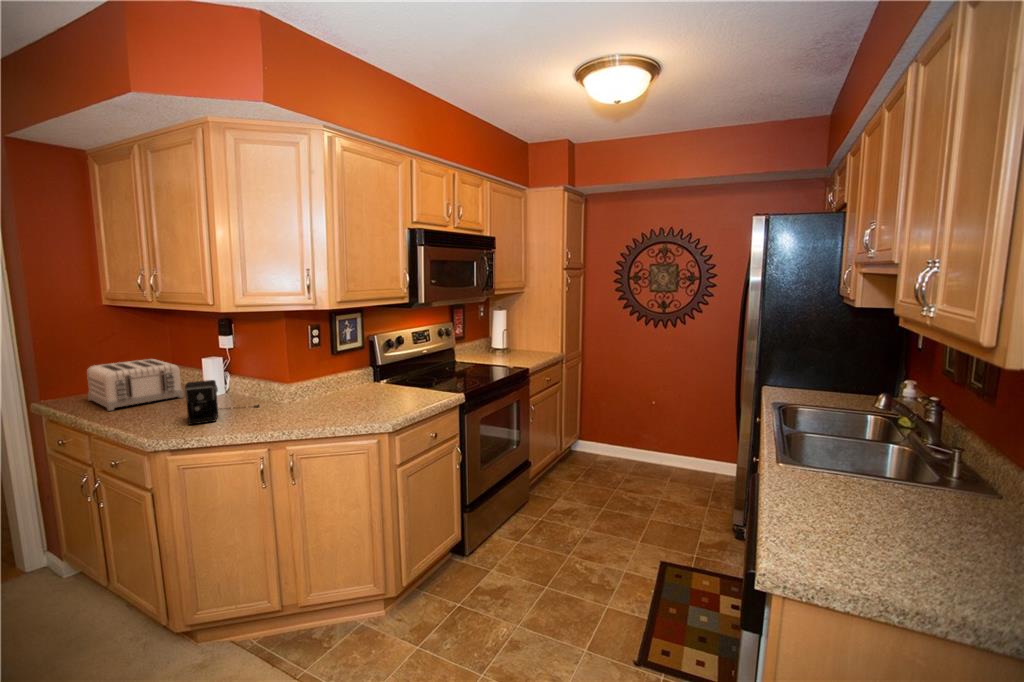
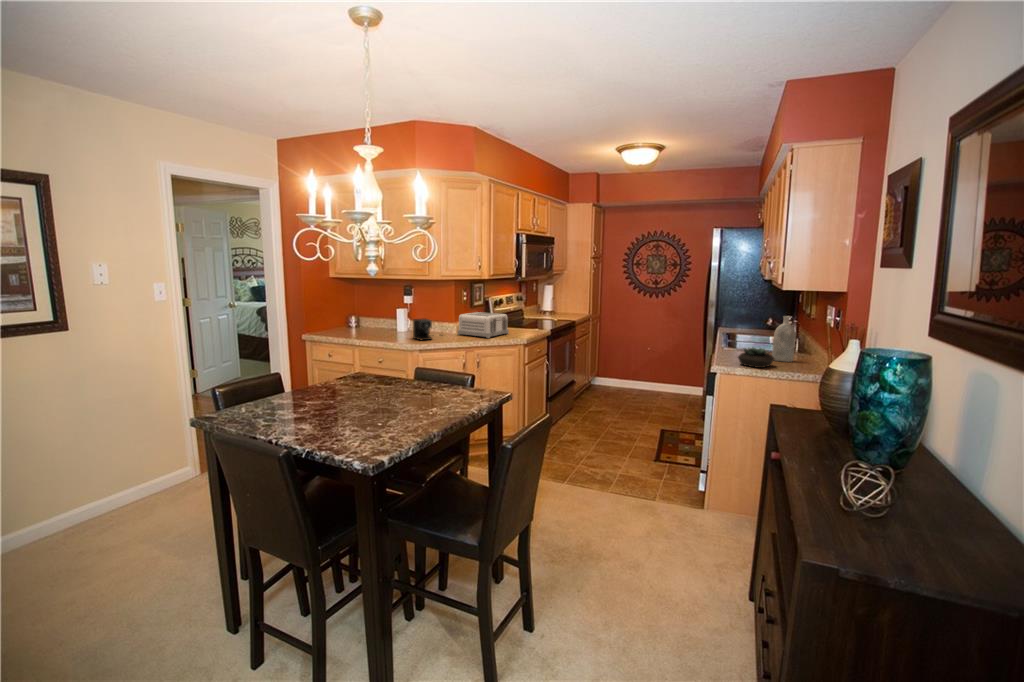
toaster: present [87,359,184,411] -> present [458,312,509,338]
bottle: none [908,411,978,530] -> present [772,316,796,362]
succulent plant: none [822,495,932,570] -> present [738,348,774,368]

